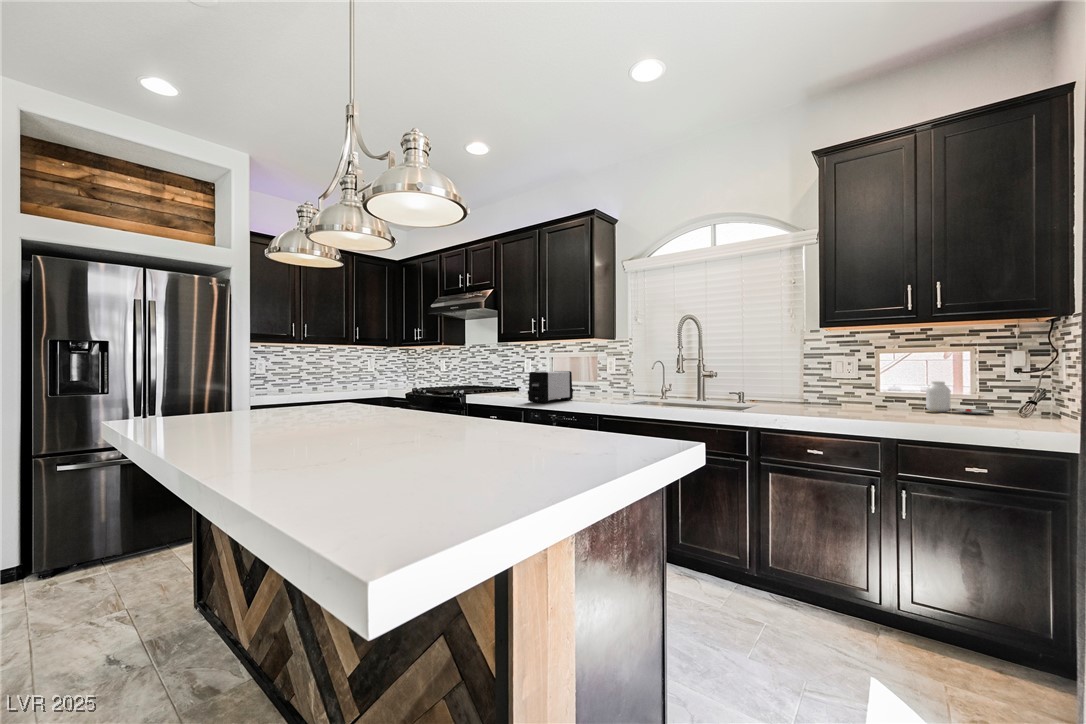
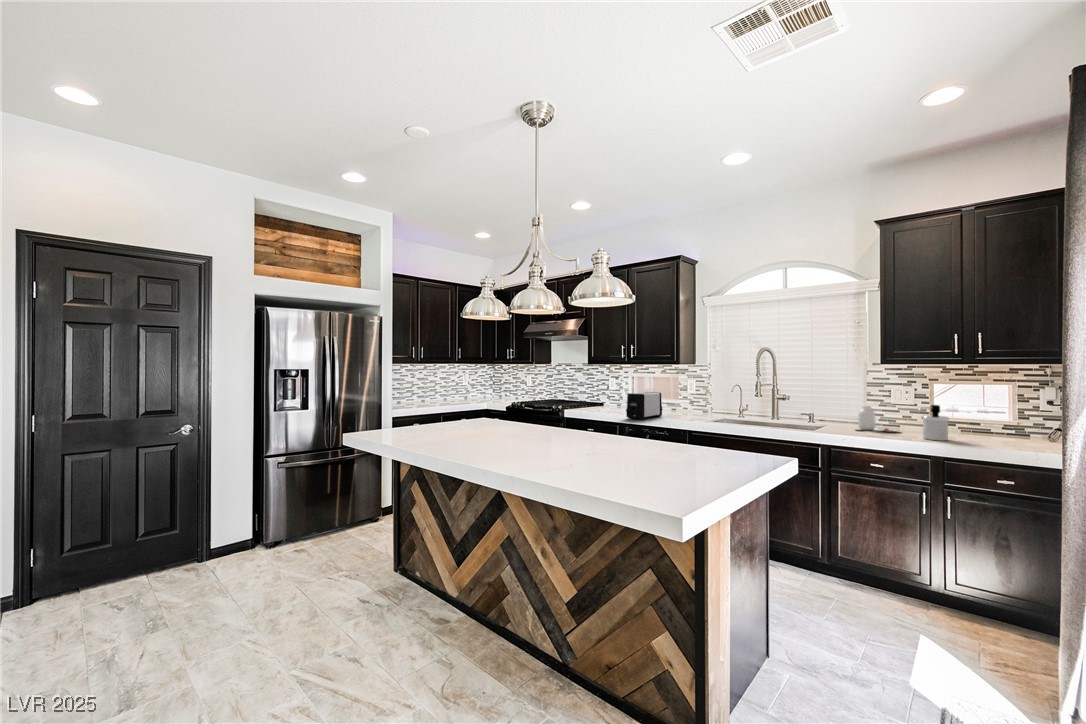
soap dispenser: none [863,375,901,419] -> present [918,405,949,441]
jar: present [926,381,988,414] -> present [857,407,900,432]

